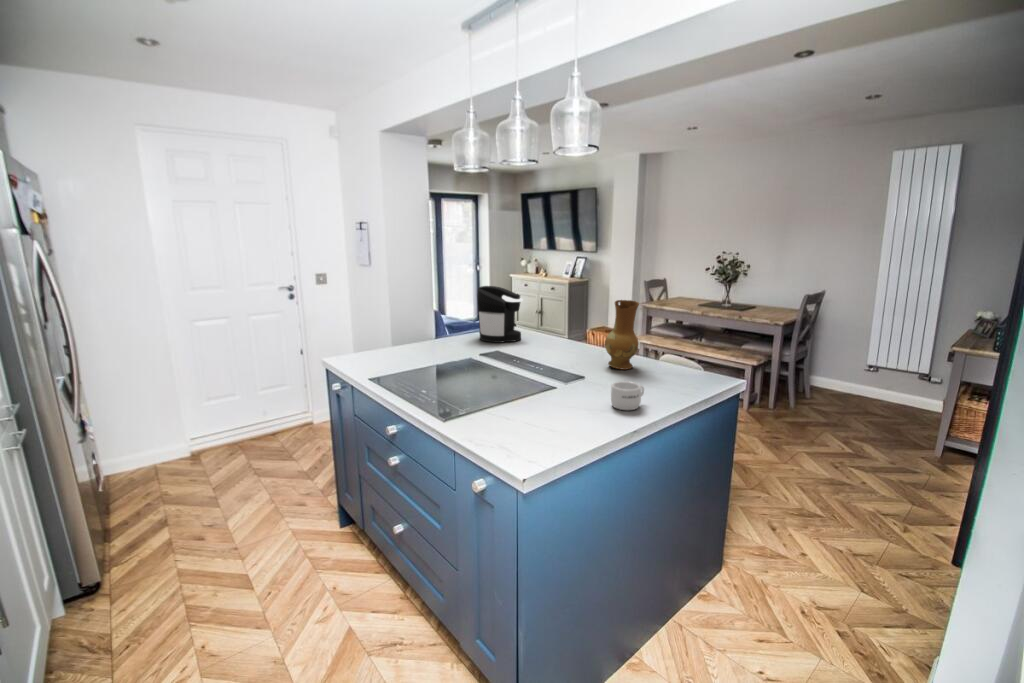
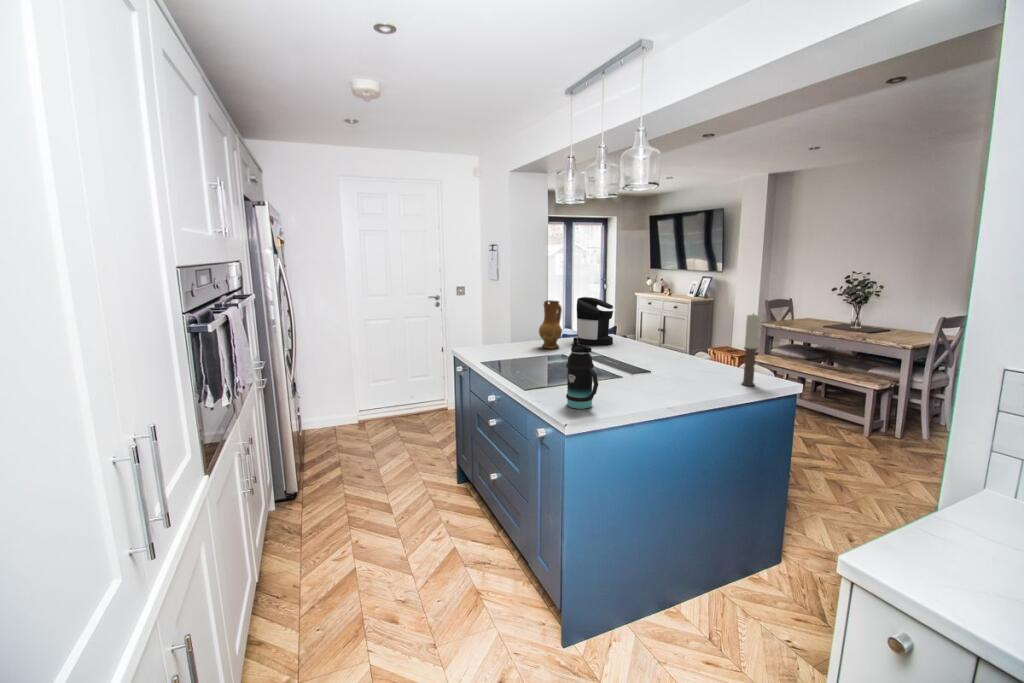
ceramic jug: present [605,300,639,370] -> present [539,300,562,349]
candle: none [691,305,712,389] -> present [742,314,760,386]
bottle: none [509,351,556,448] -> present [566,337,598,409]
mug: present [611,381,644,410] -> none [659,372,689,395]

